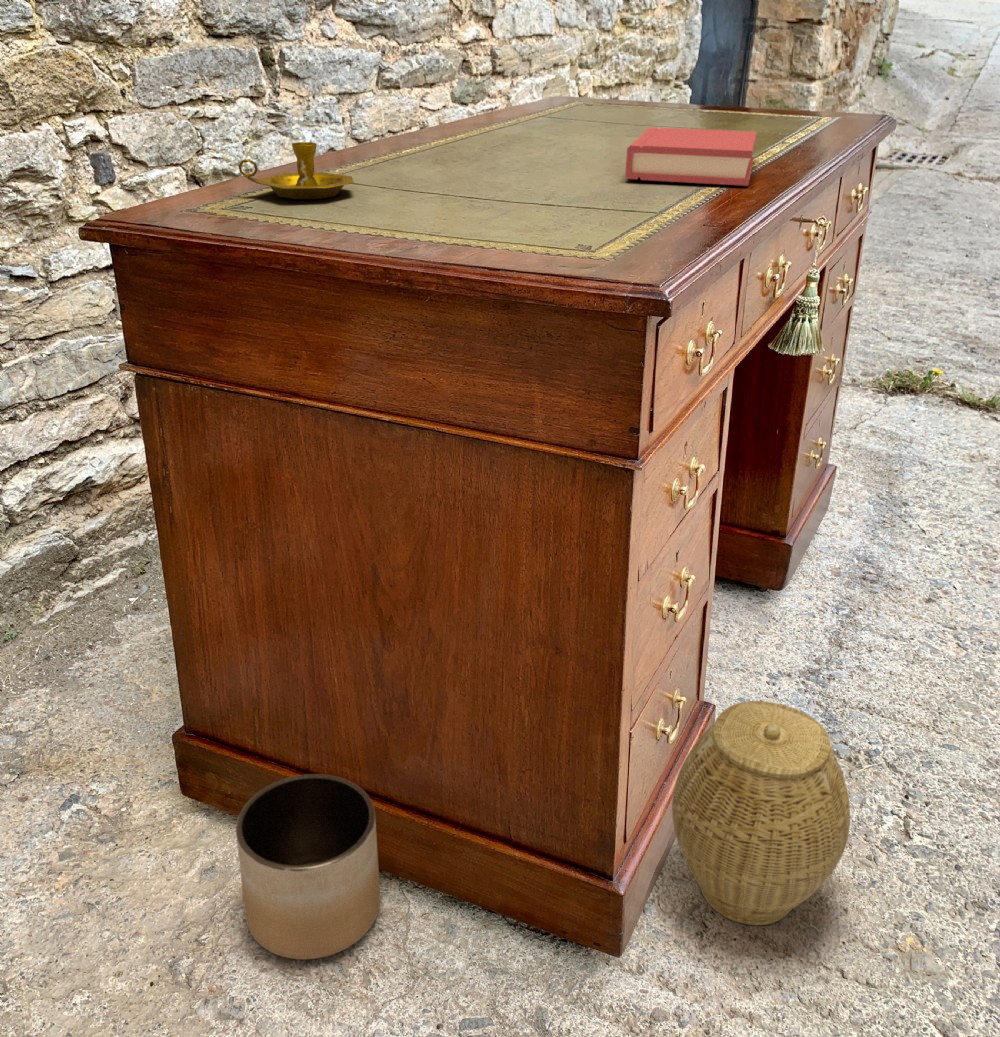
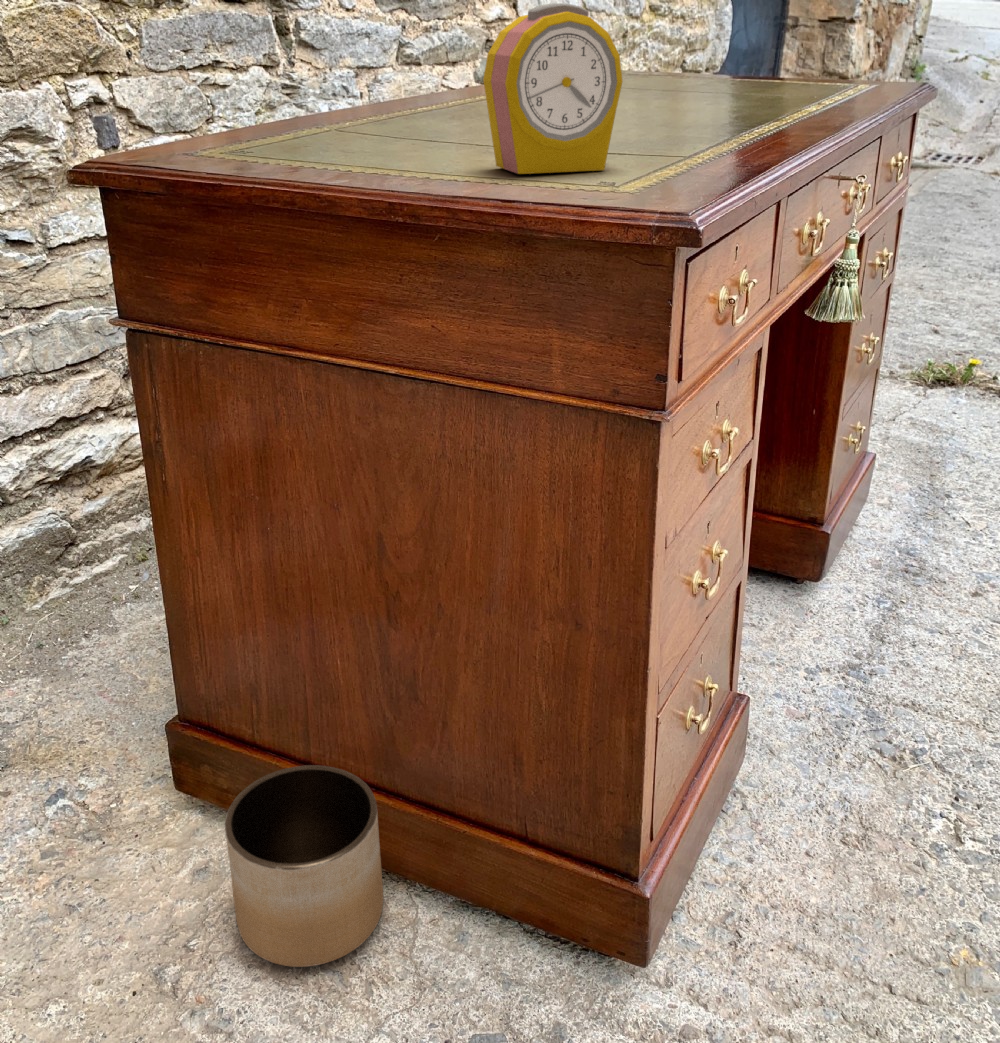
alarm clock: none [472,95,598,246] -> present [483,3,623,174]
hardback book: present [625,127,757,186] -> none [653,78,796,129]
candlestick: present [238,142,354,199] -> none [234,81,359,141]
woven basket: present [672,701,850,925] -> none [703,690,900,937]

